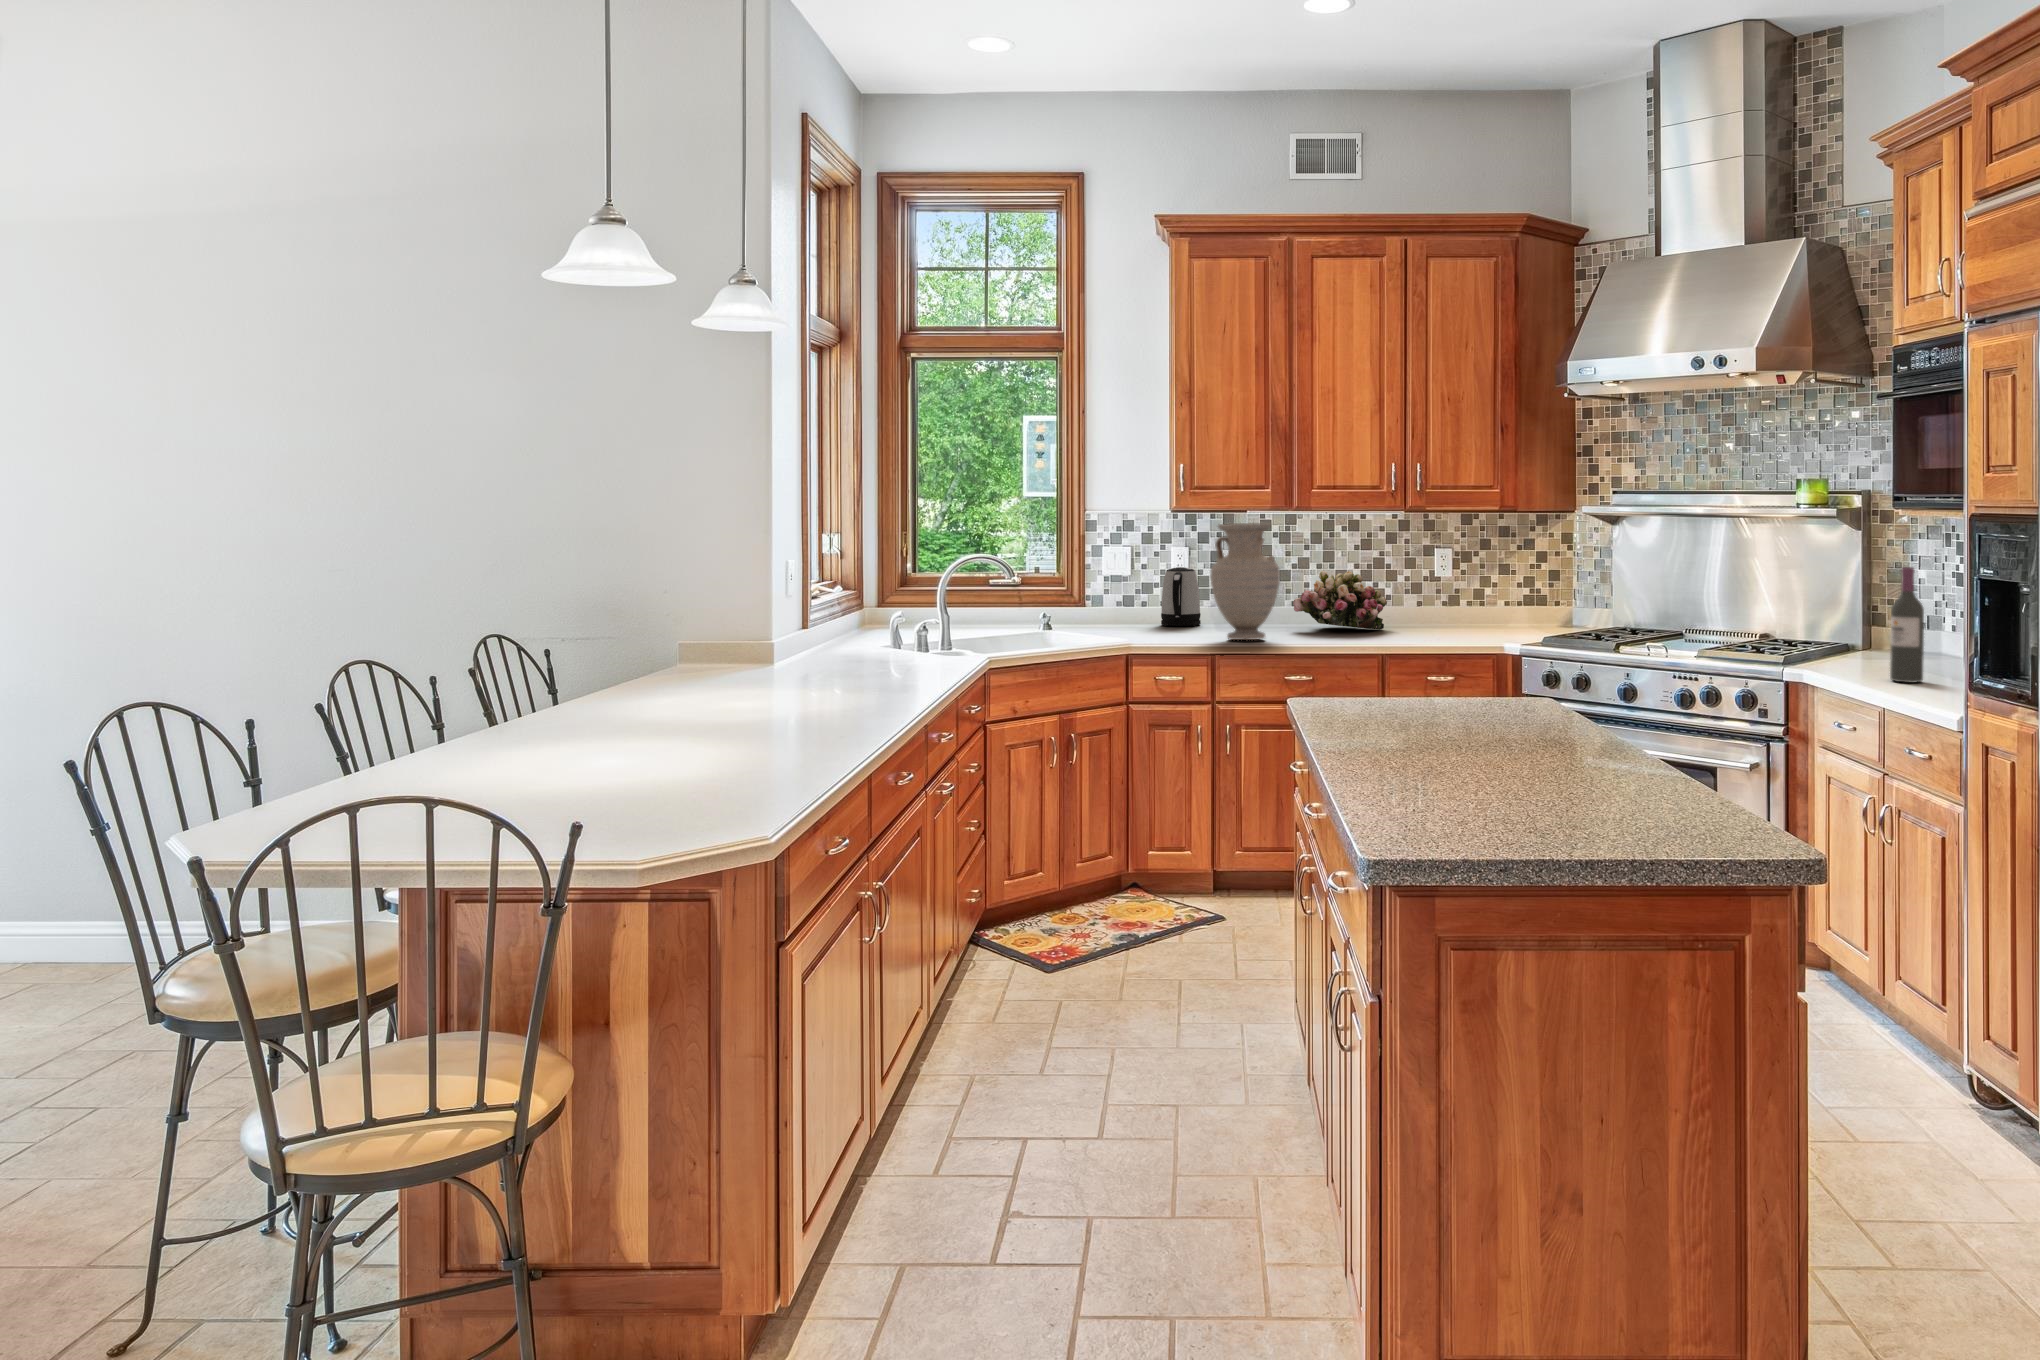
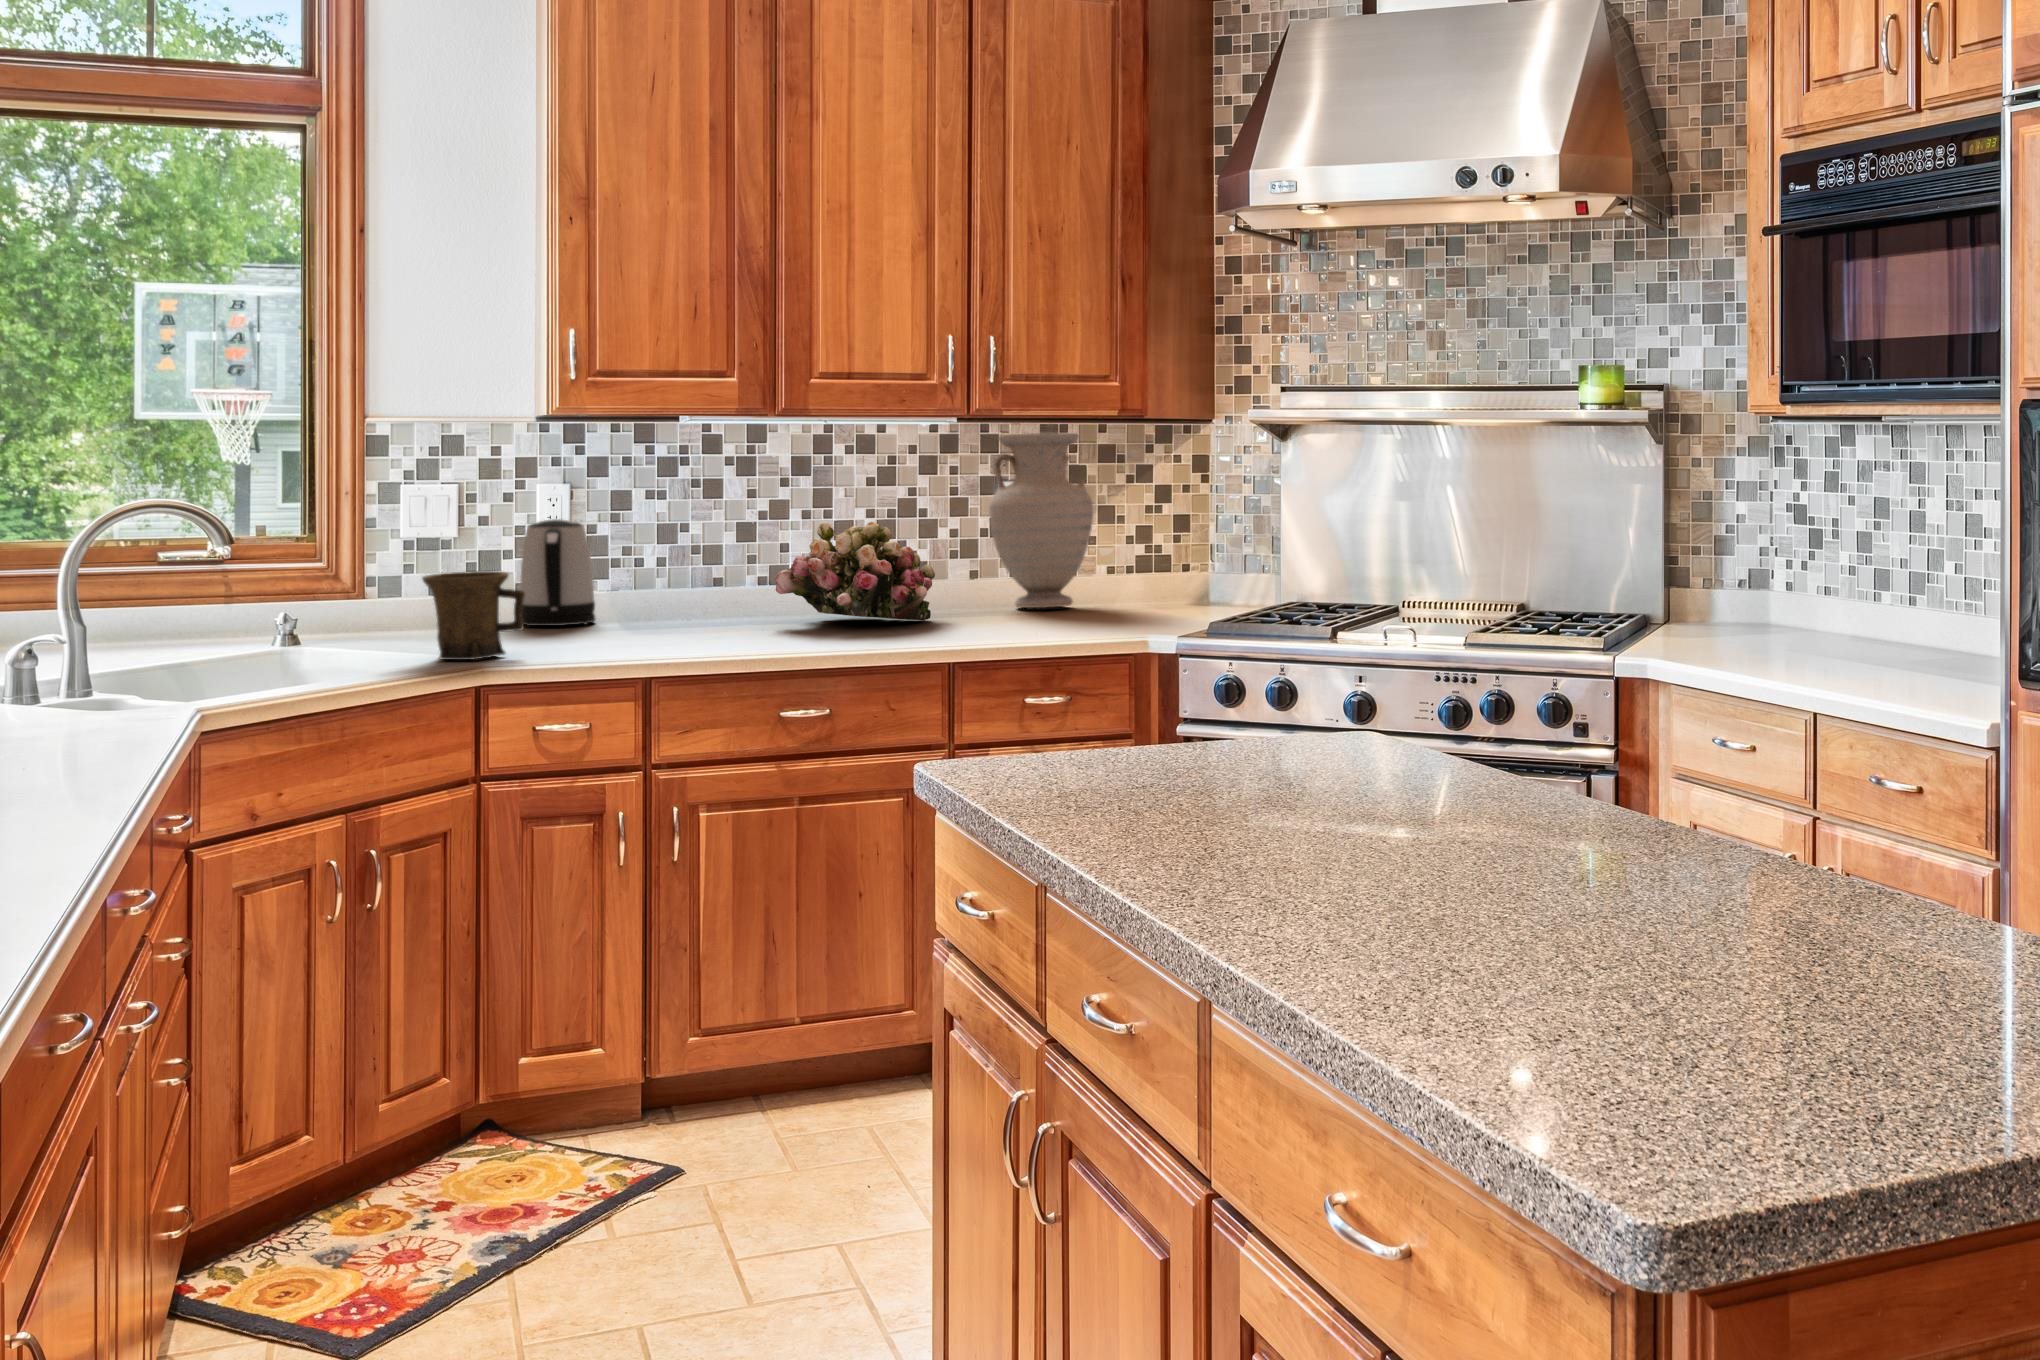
vase: present [1211,523,1280,640] -> present [989,433,1093,608]
wine bottle: present [1890,567,1924,683] -> none [1817,498,1868,679]
mug: none [1104,595,1154,641] -> present [422,571,525,660]

